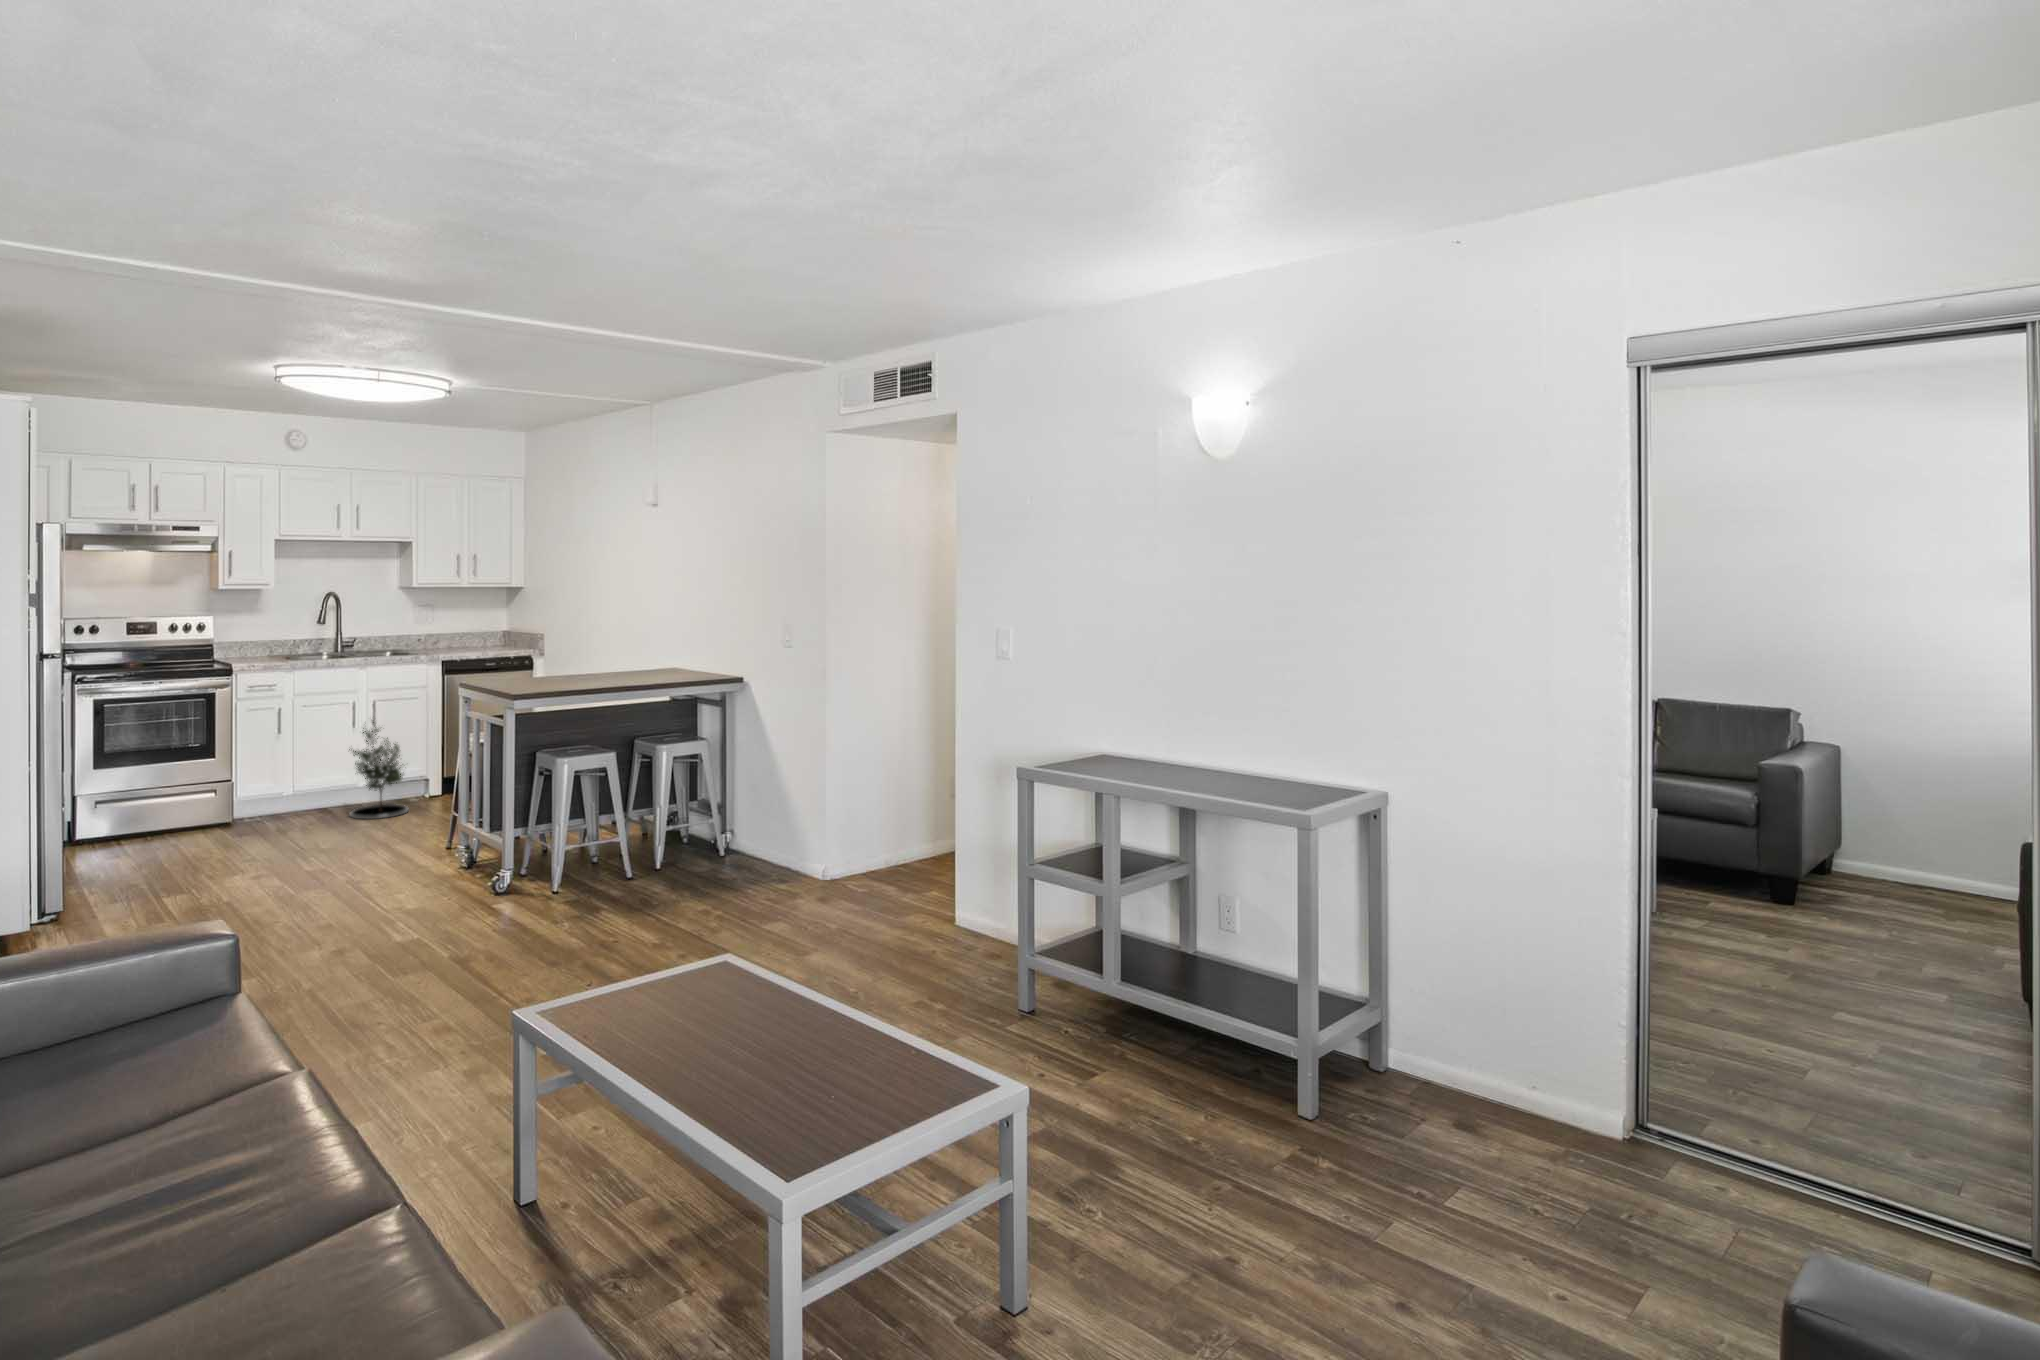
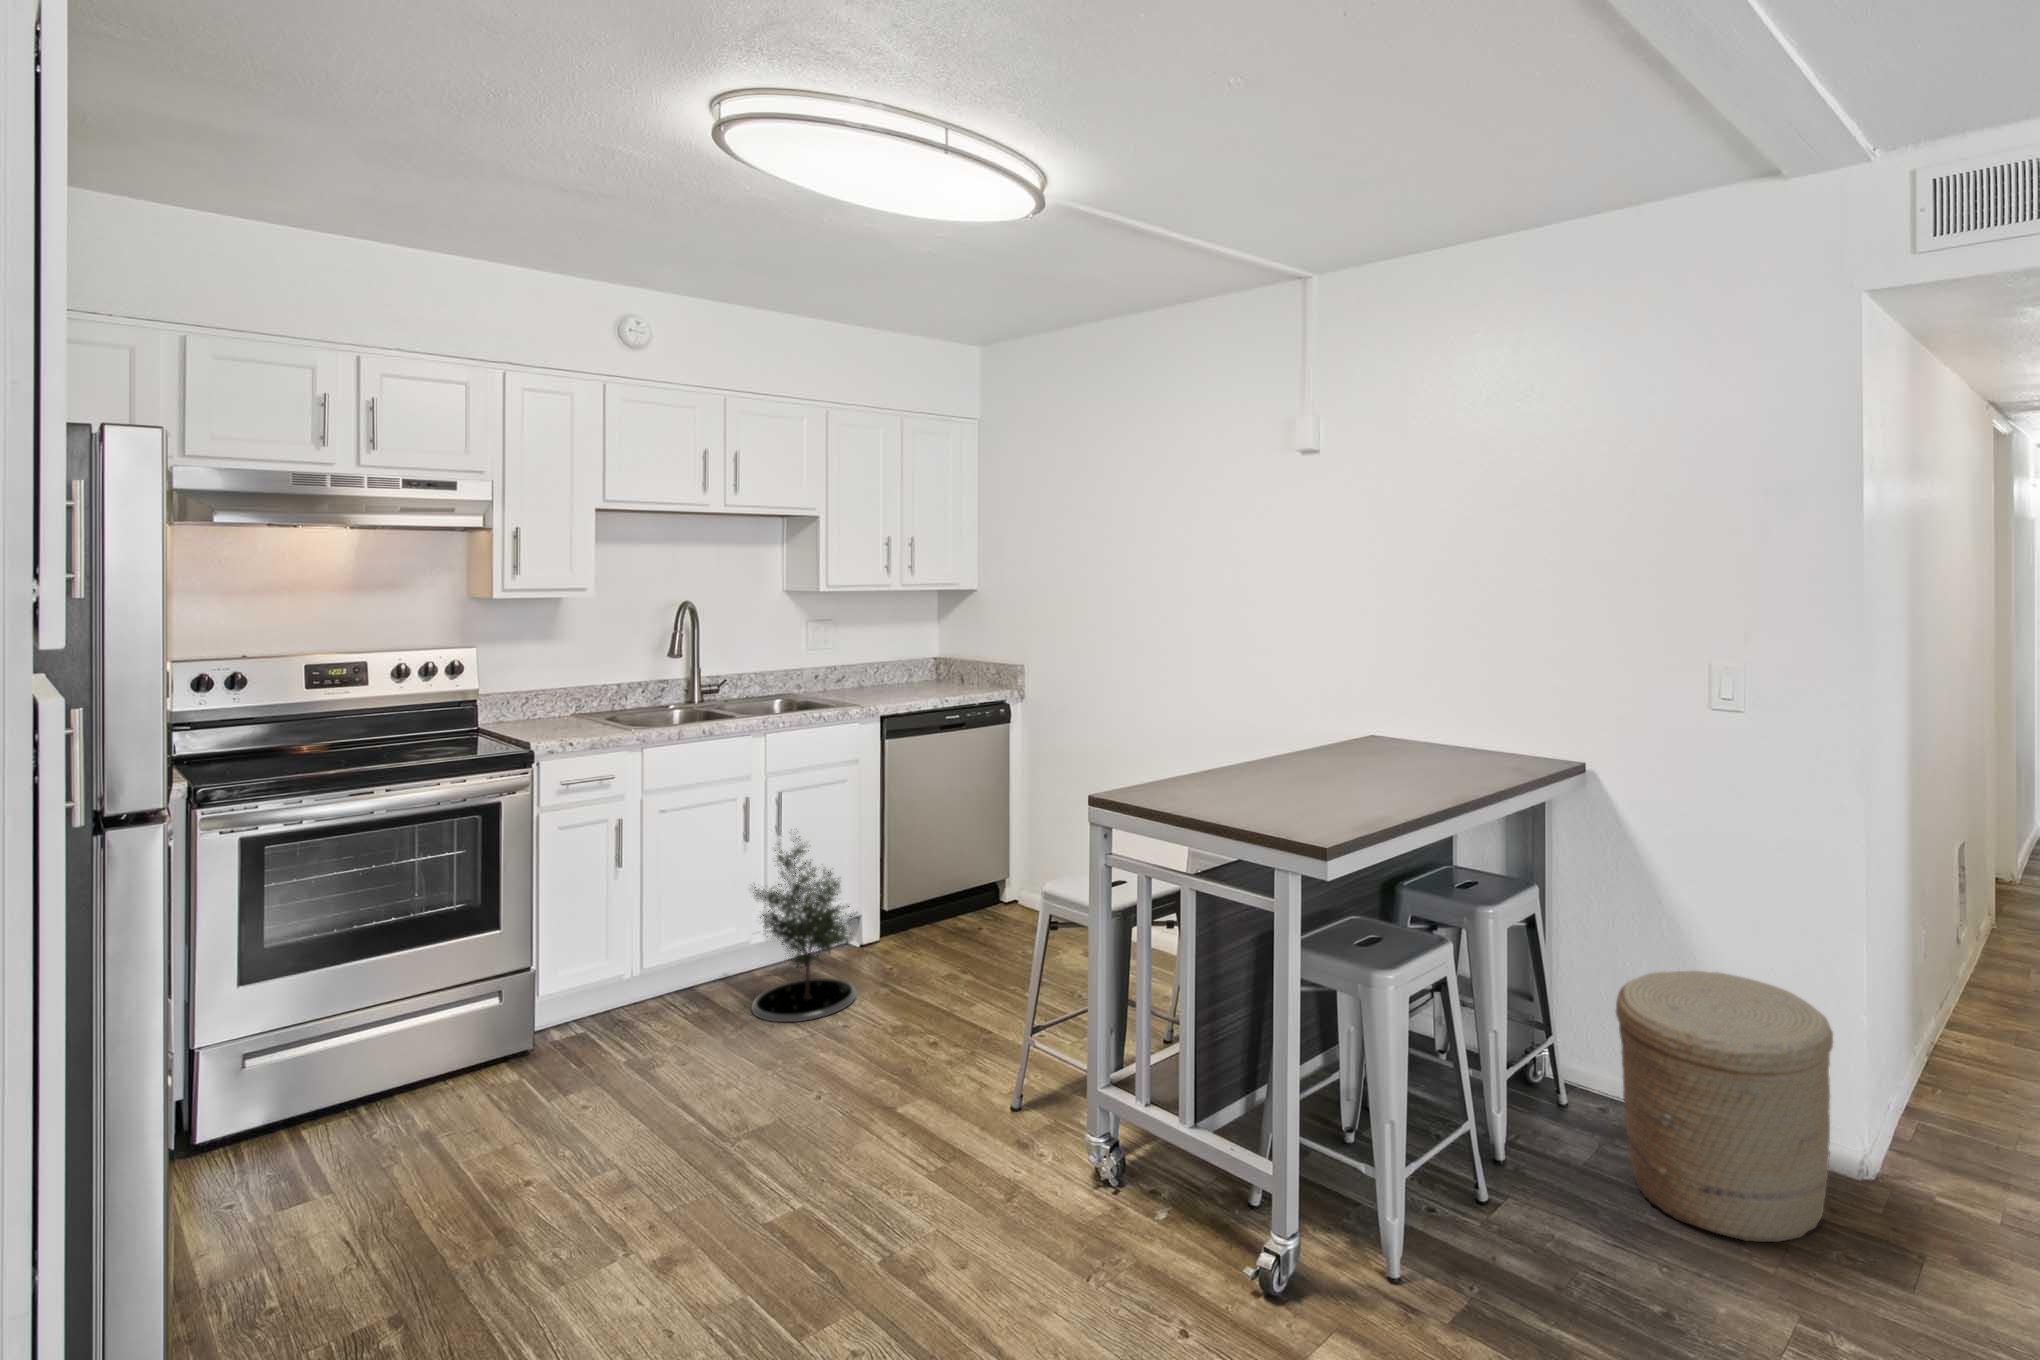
woven basket: none [694,778,789,886] -> present [1616,971,1833,1242]

